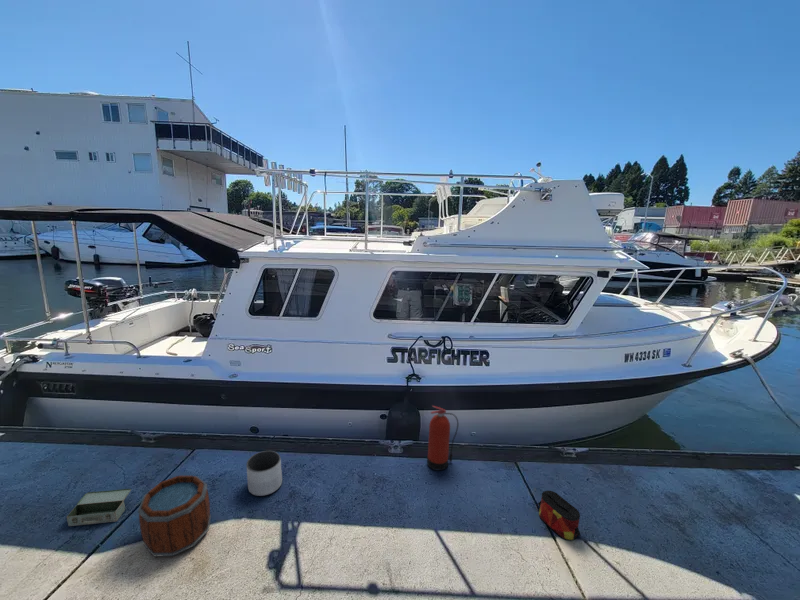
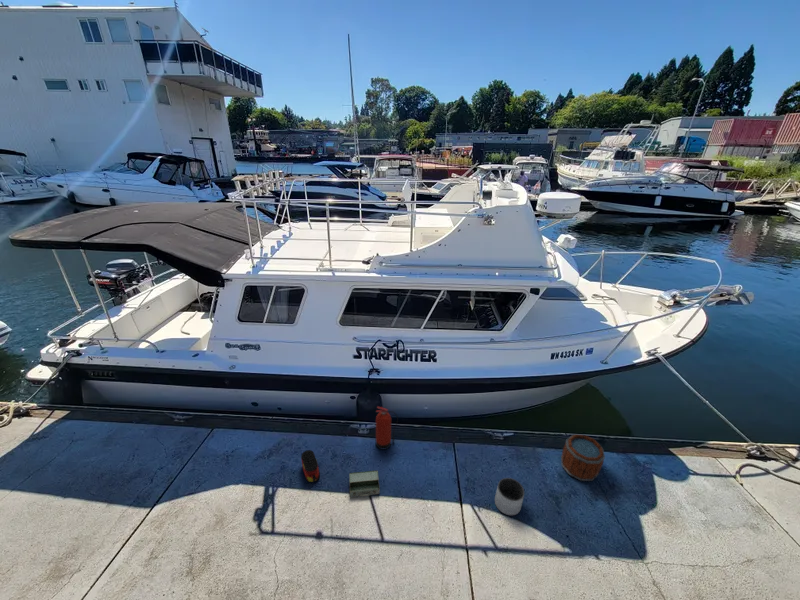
planter: present [246,451,282,496] -> present [495,478,524,515]
bucket: present [138,476,211,556] -> present [561,435,605,481]
toolbox: present [67,489,131,526] -> present [349,470,379,497]
bag: present [538,491,580,541] -> present [301,450,320,482]

